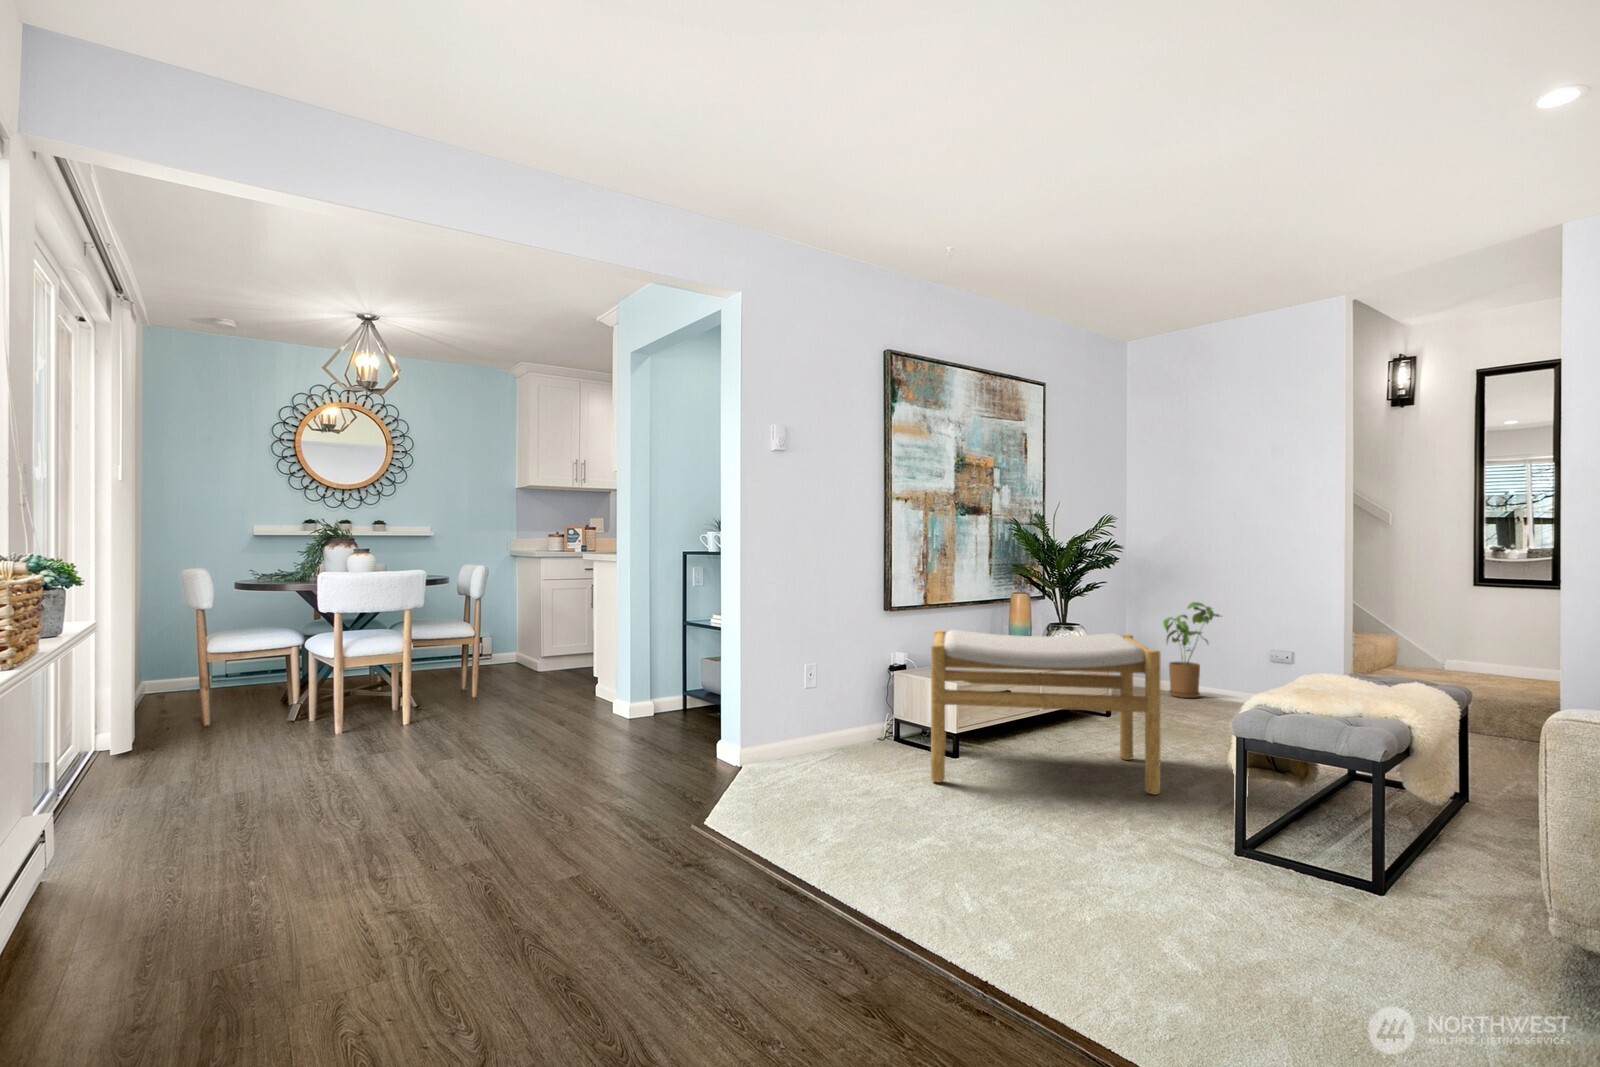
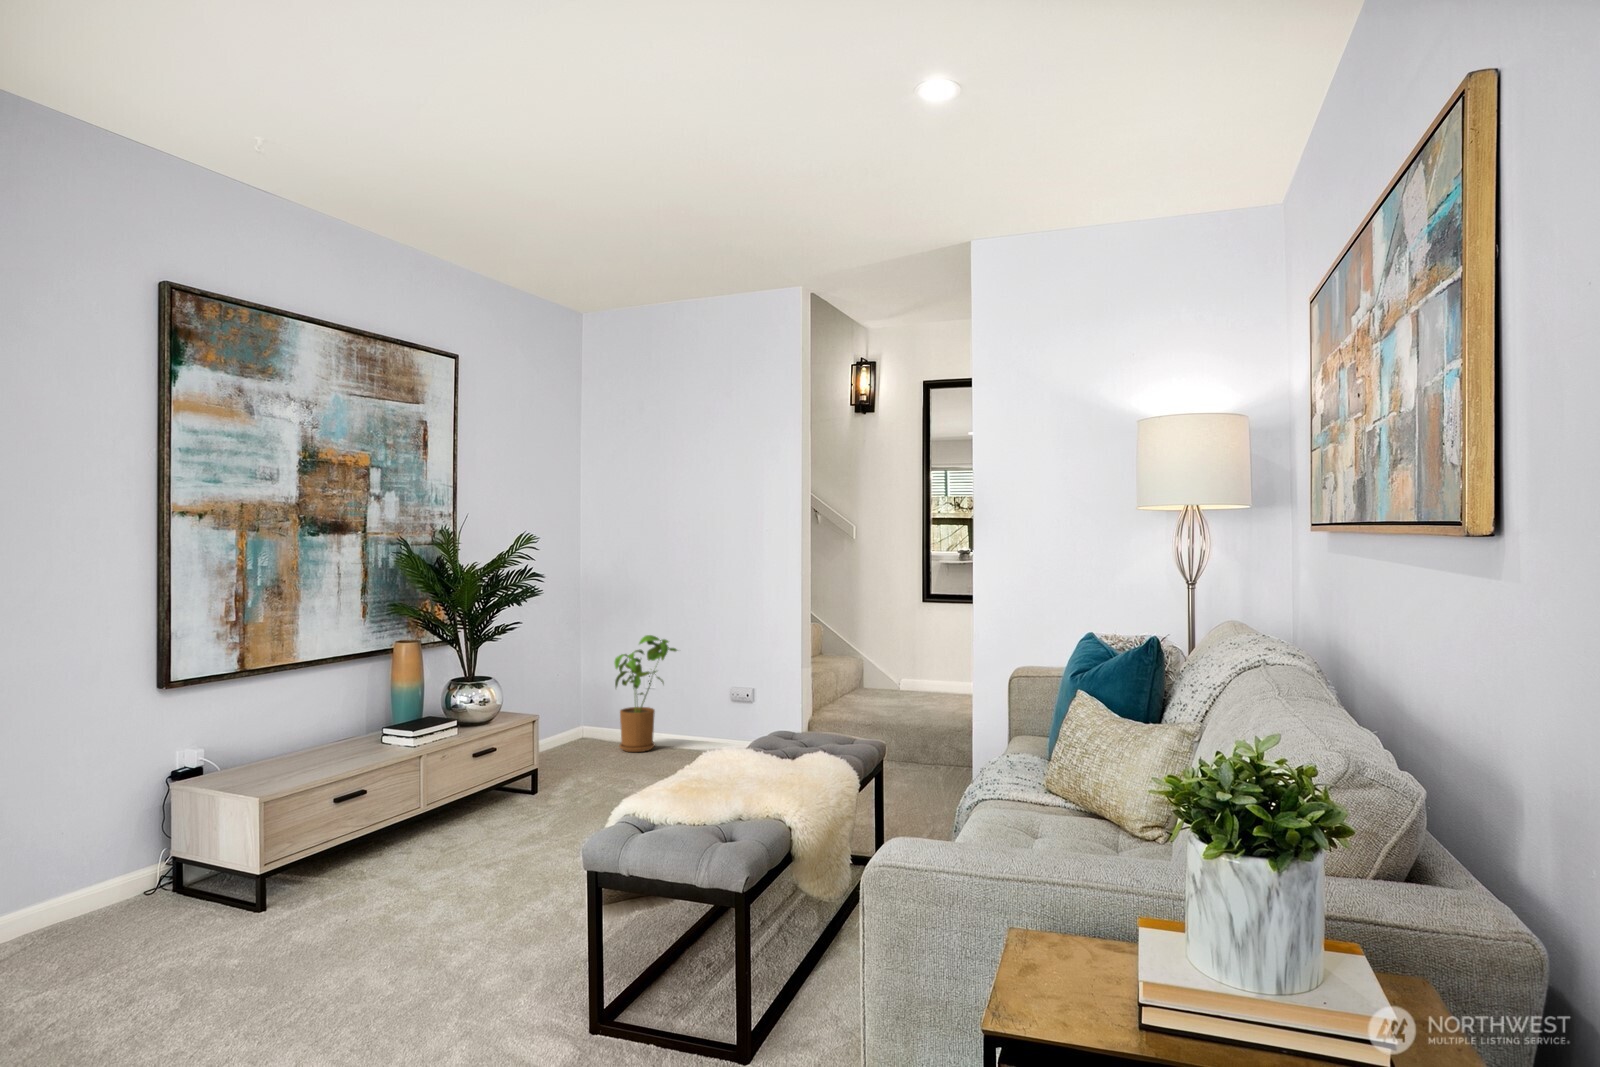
footstool: present [931,630,1160,795] -> none [172,703,530,976]

